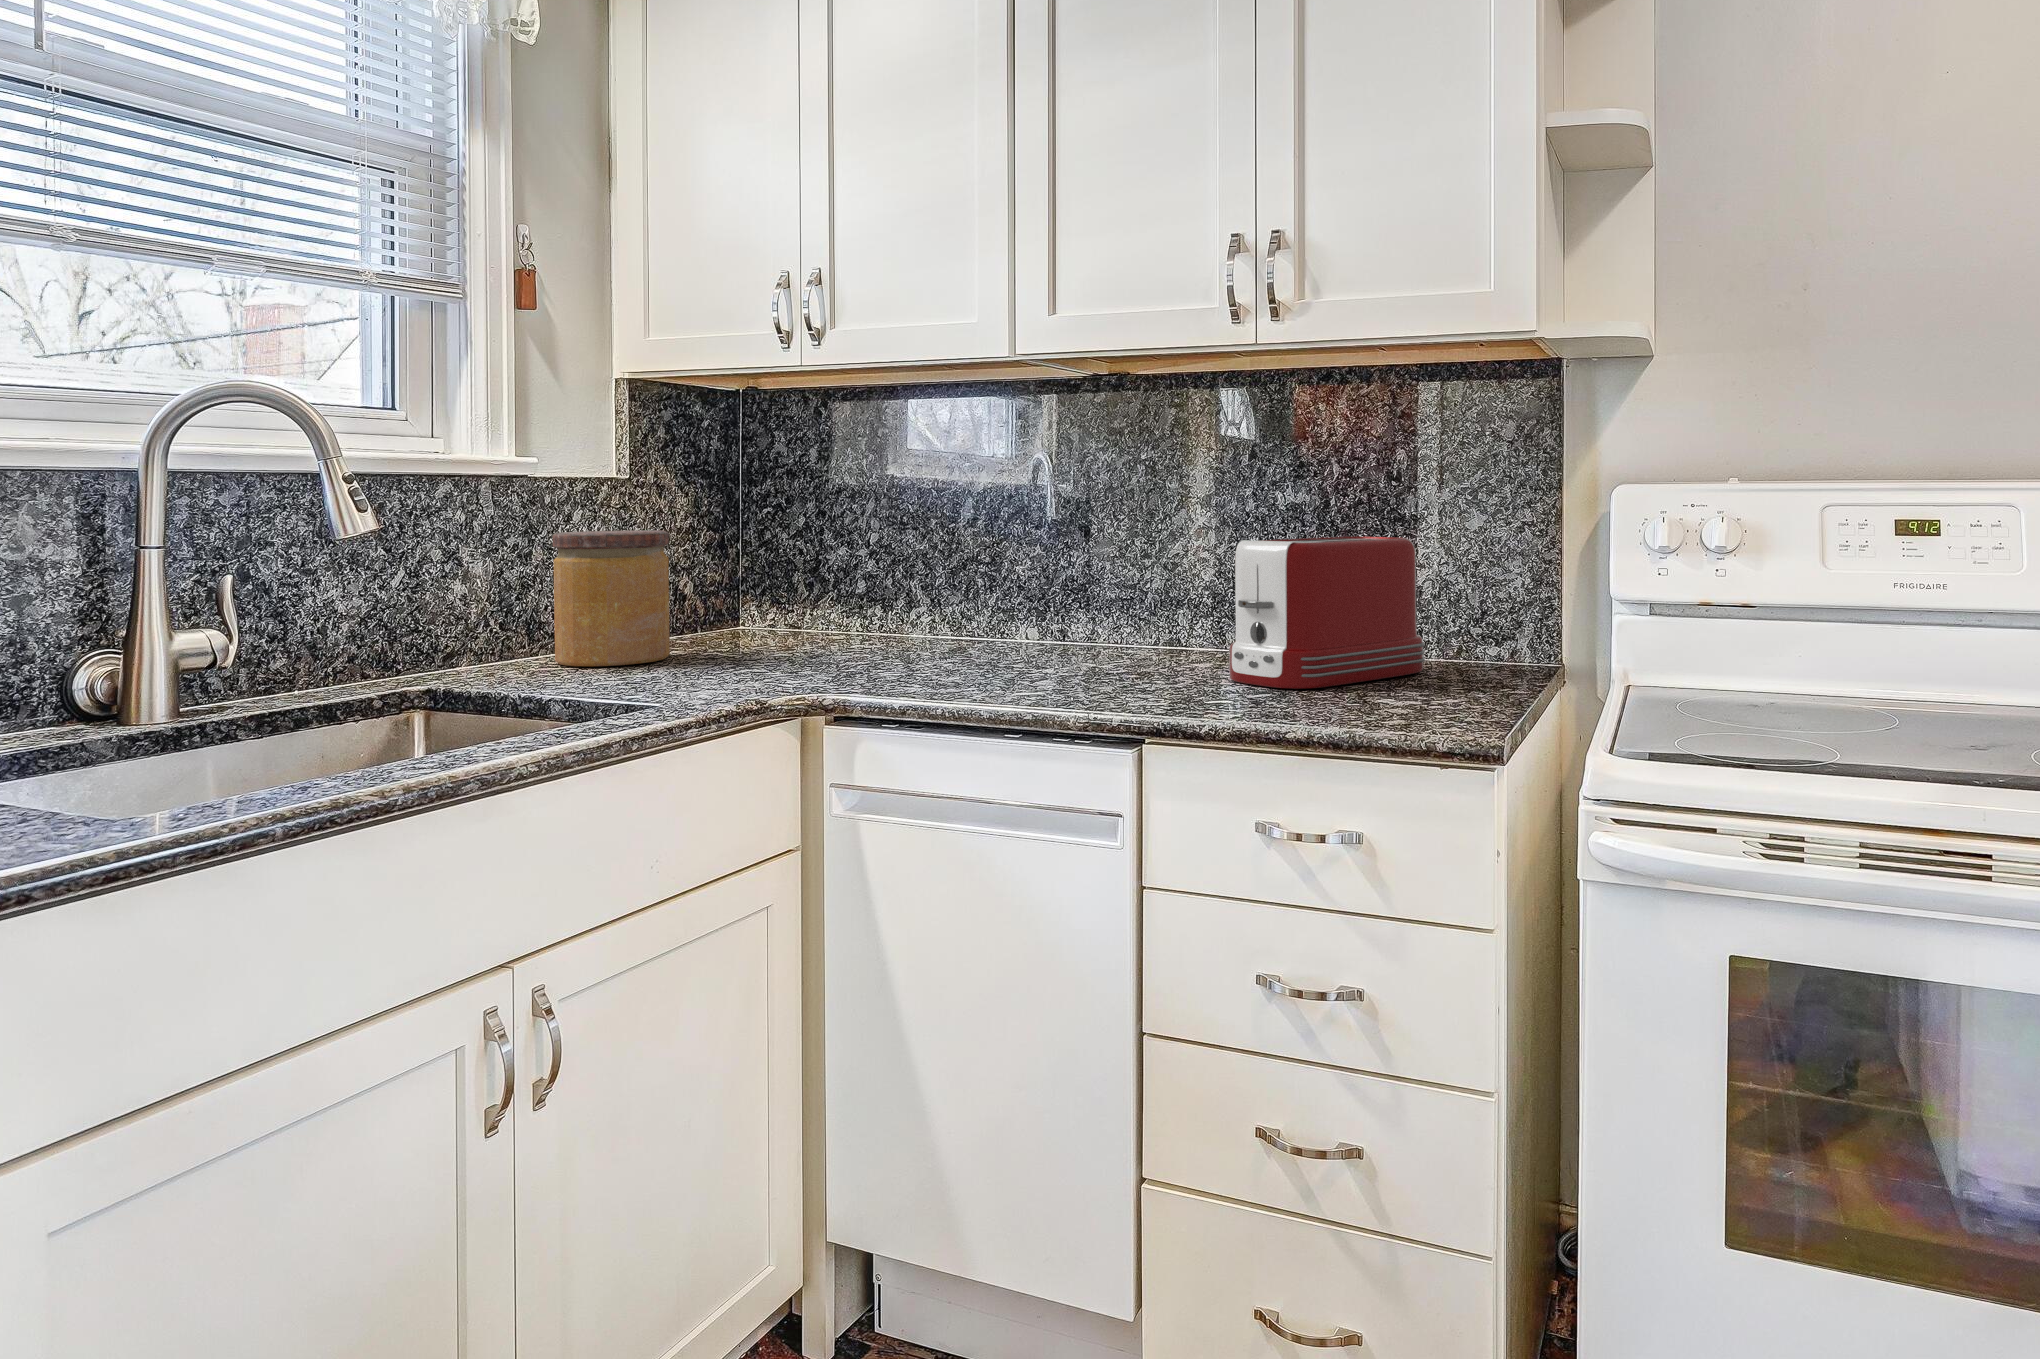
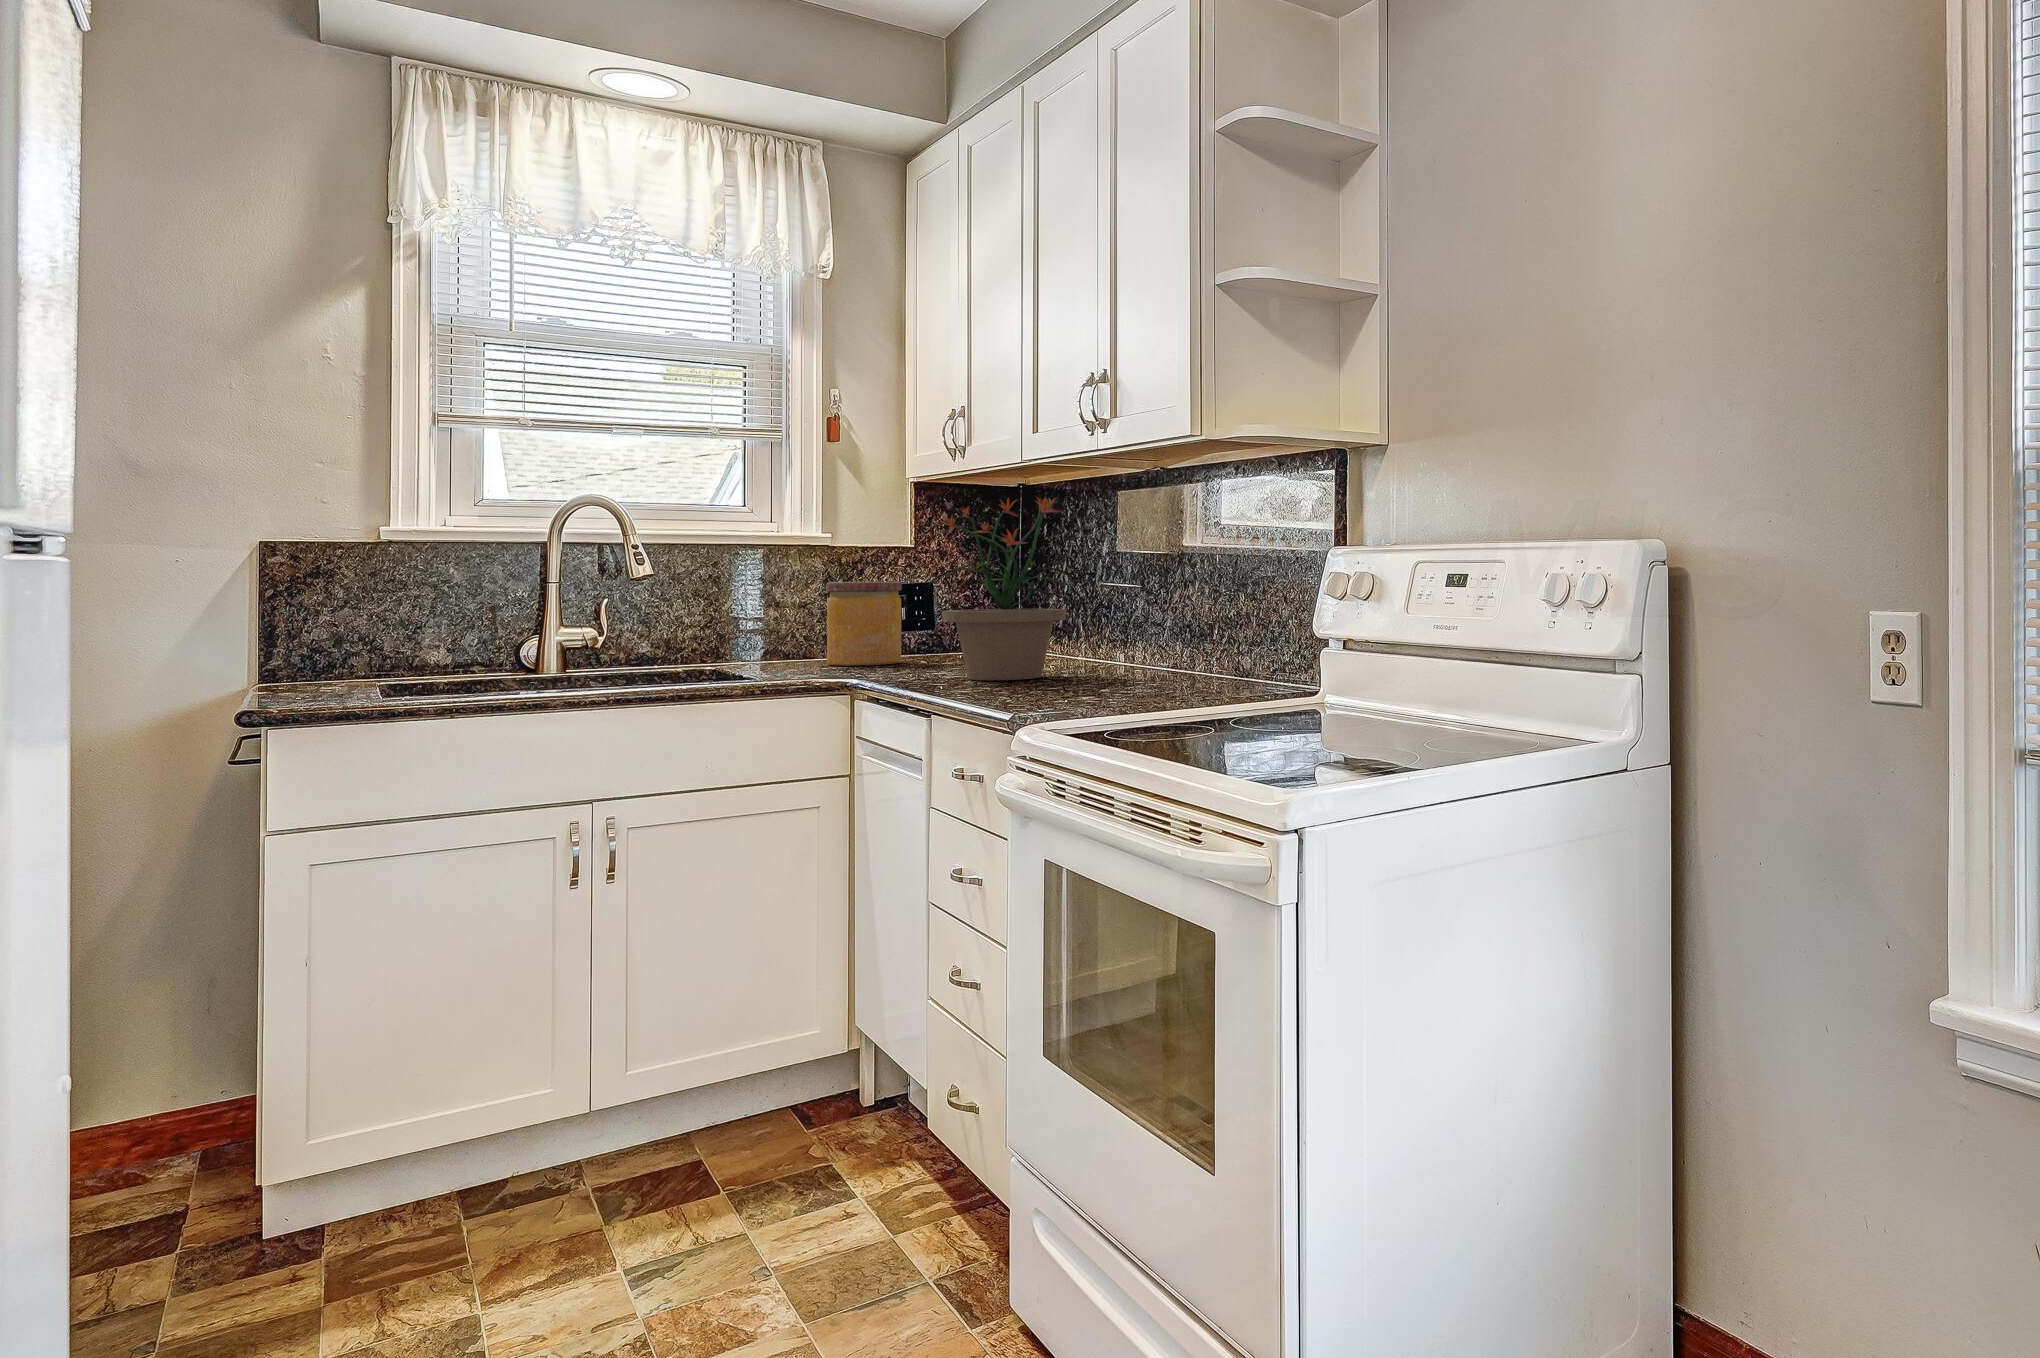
potted plant: none [870,403,1096,680] -> present [928,497,1074,680]
toaster: present [1229,537,1425,689] -> none [1094,589,1253,693]

